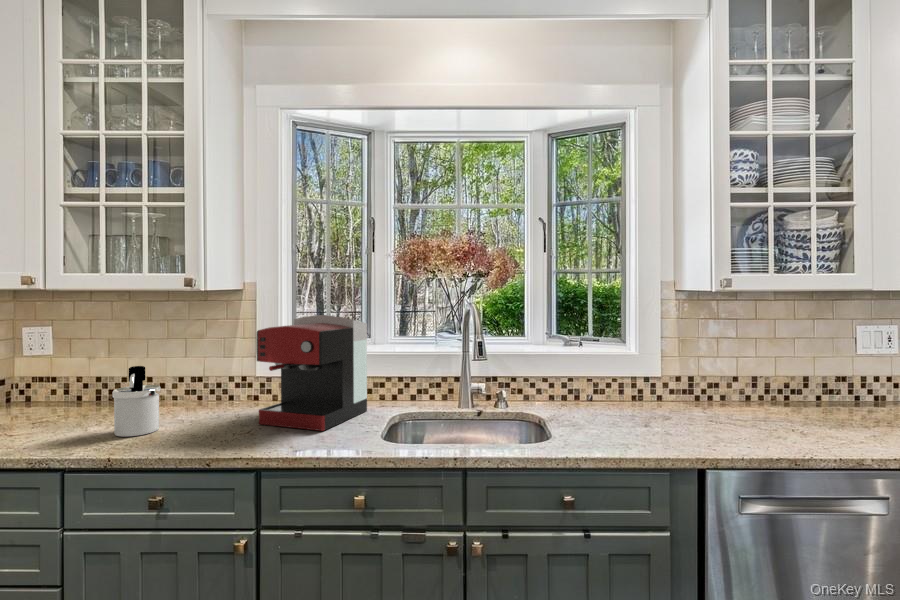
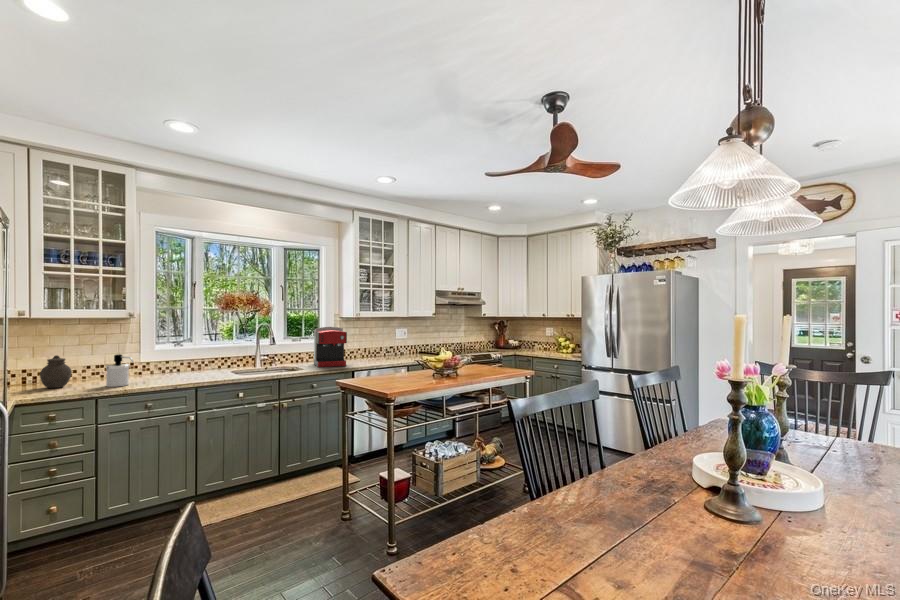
coffee maker: present [257,315,367,431] -> present [314,327,347,367]
jar: none [53,360,108,421] -> present [40,355,72,388]

